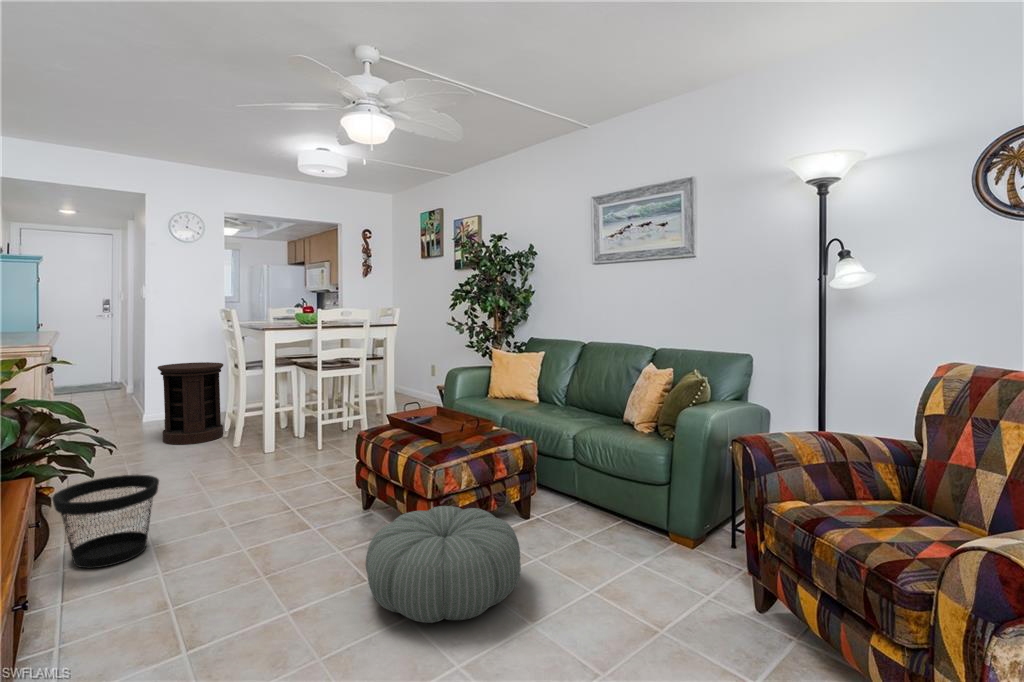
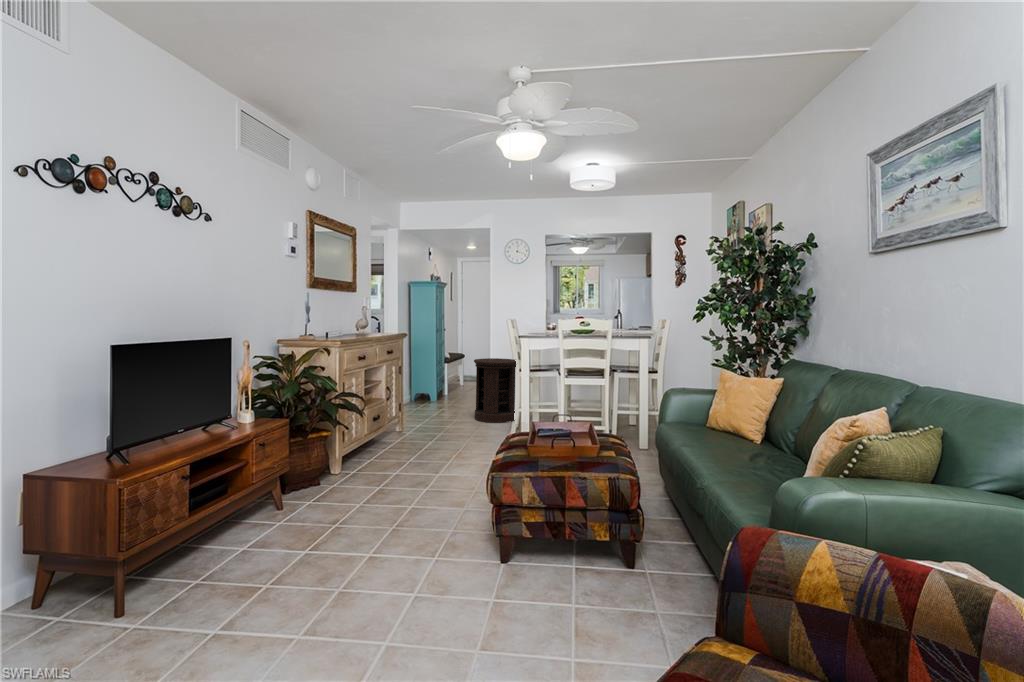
wastebasket: present [52,475,159,568] -> none [314,428,375,487]
pouf: present [366,506,521,623] -> none [371,508,527,626]

